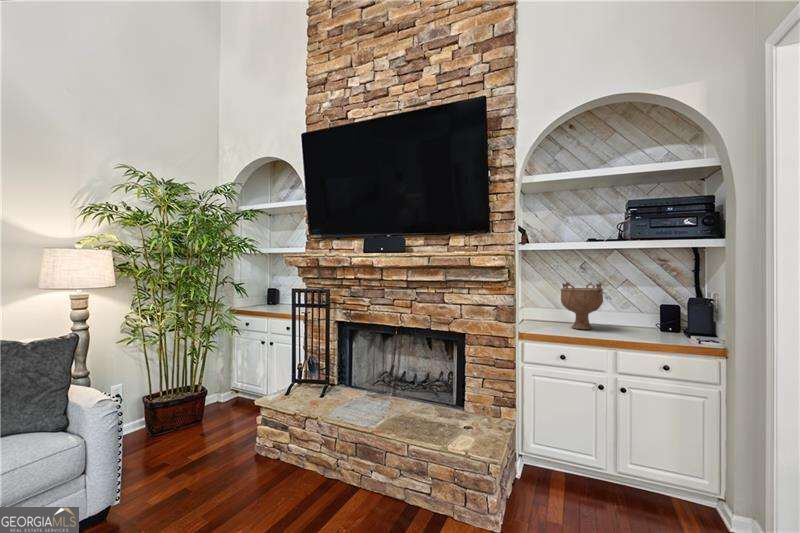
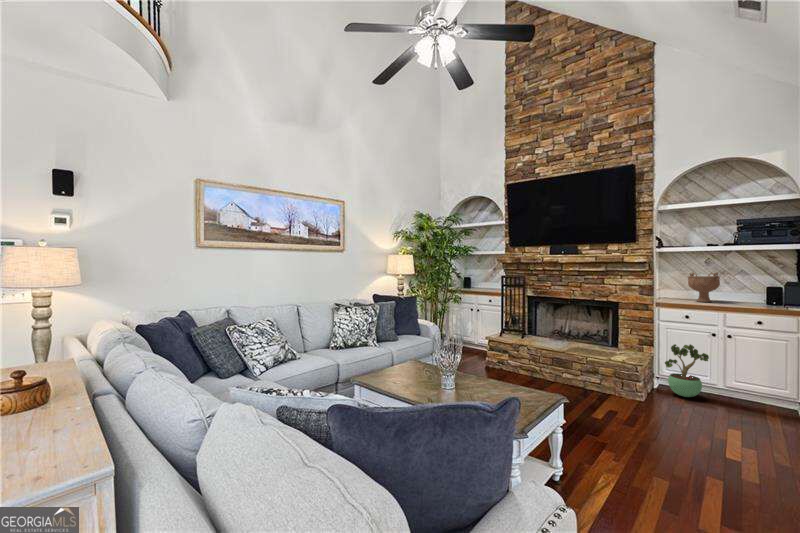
potted plant: none [531,407,597,500] -> present [665,344,709,397]

